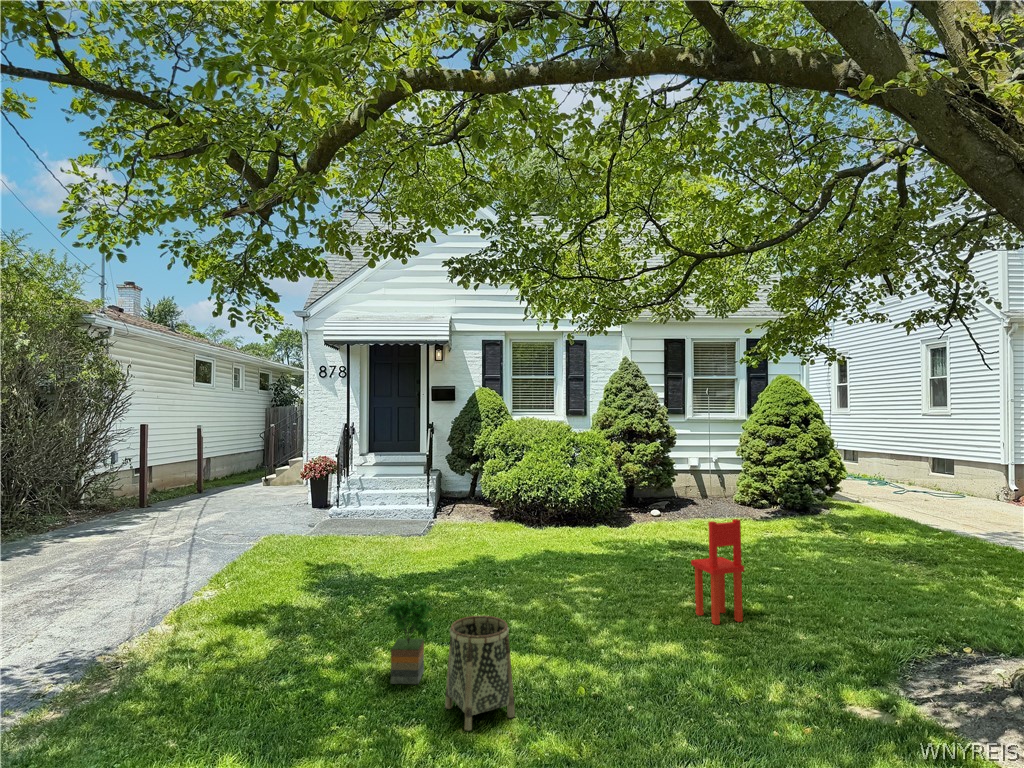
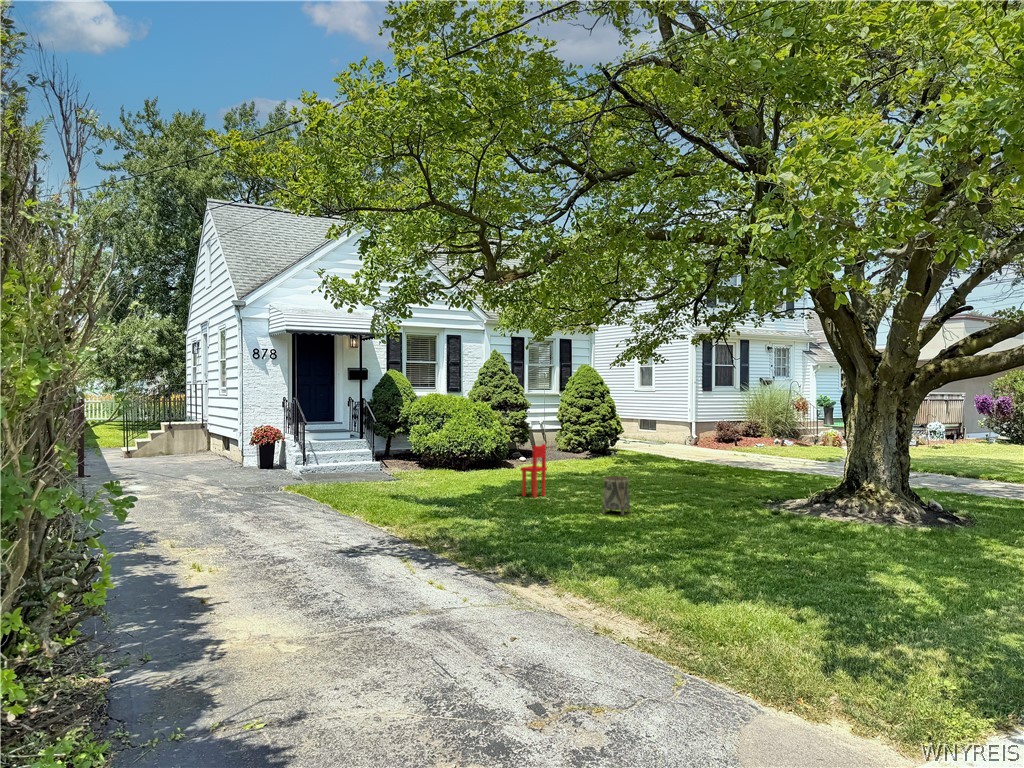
chair: present [691,519,745,625] -> present [521,444,547,497]
potted tree: present [387,600,433,684] -> none [558,477,585,513]

